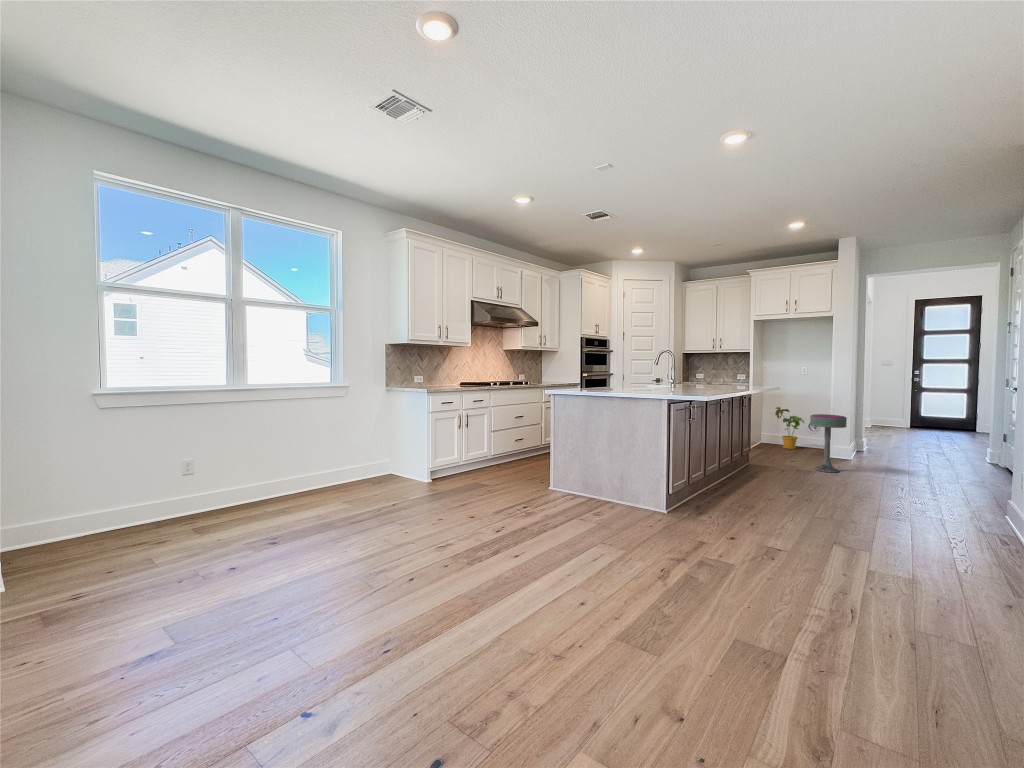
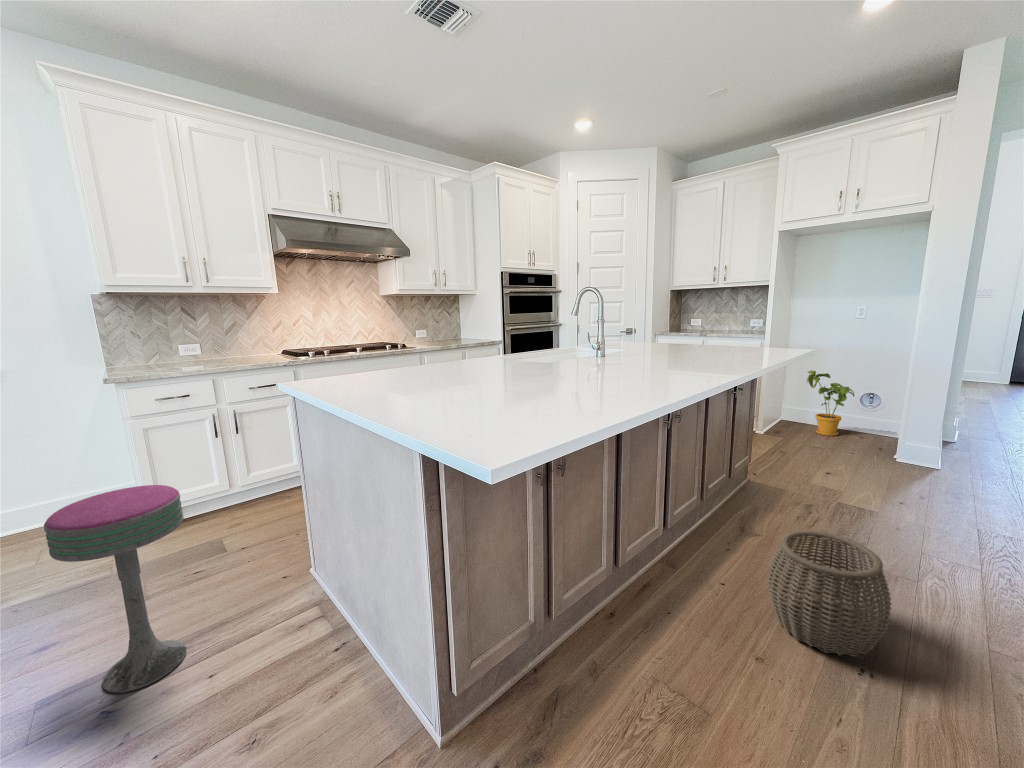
bar stool: present [810,414,847,473] -> present [44,485,187,693]
woven basket: none [771,462,821,506] -> present [768,531,892,656]

